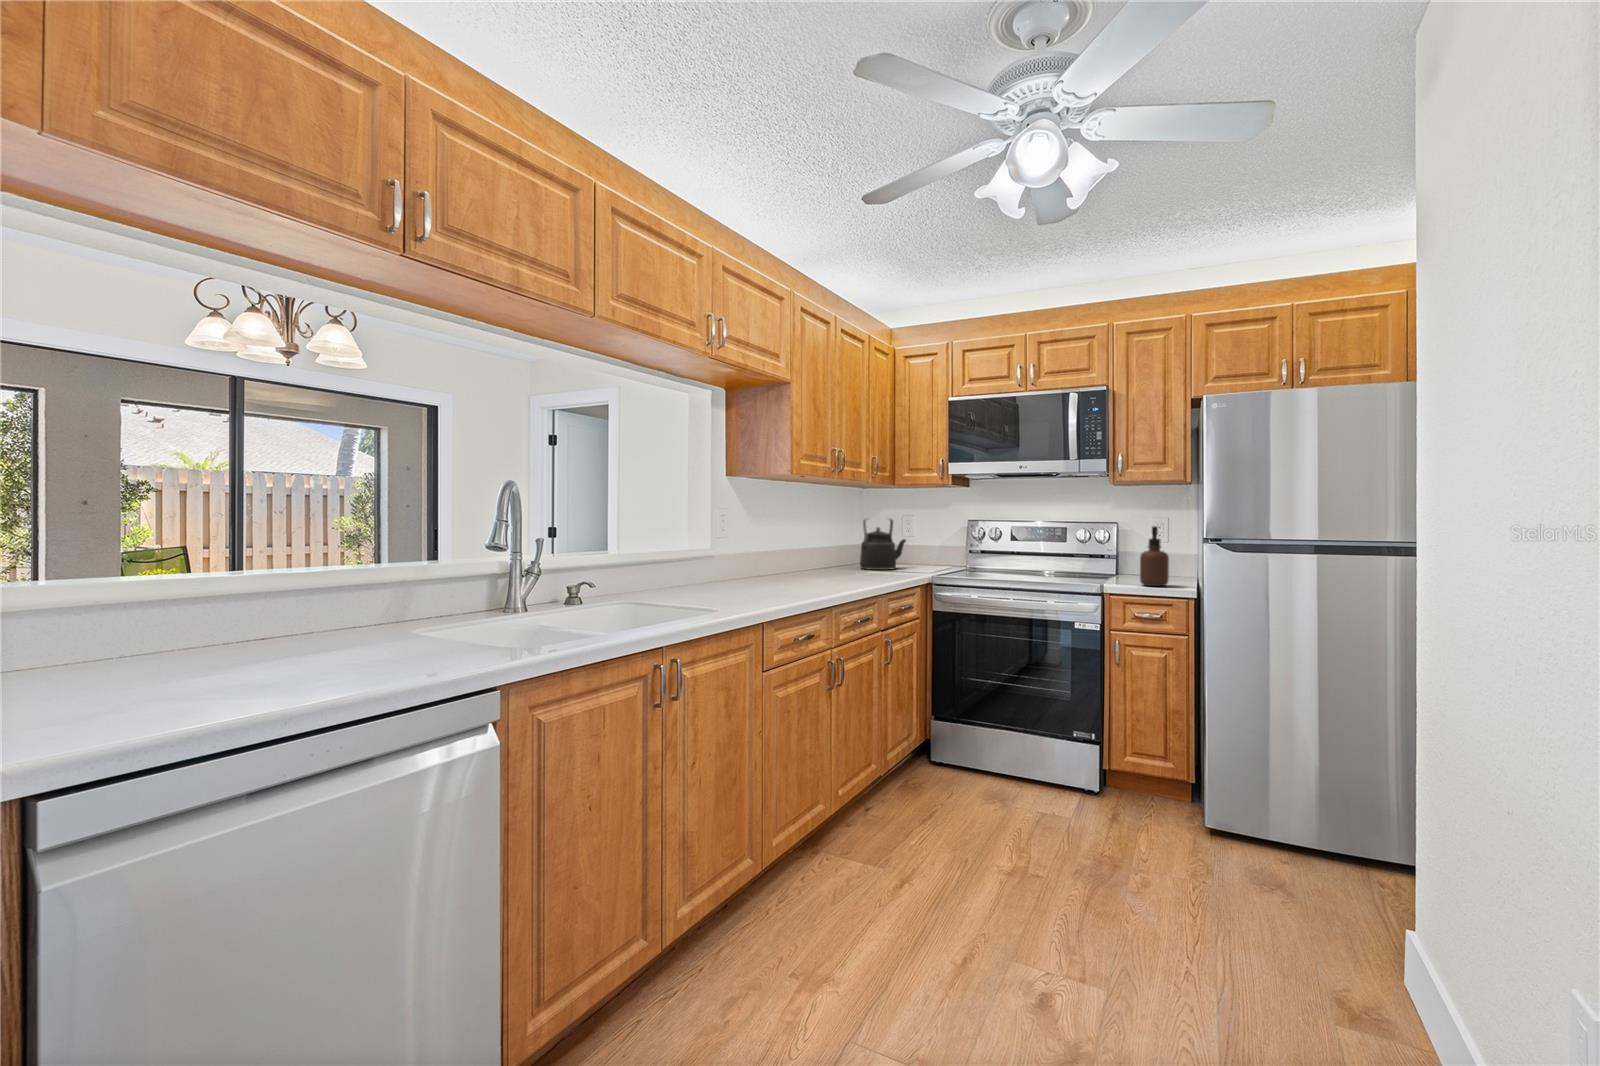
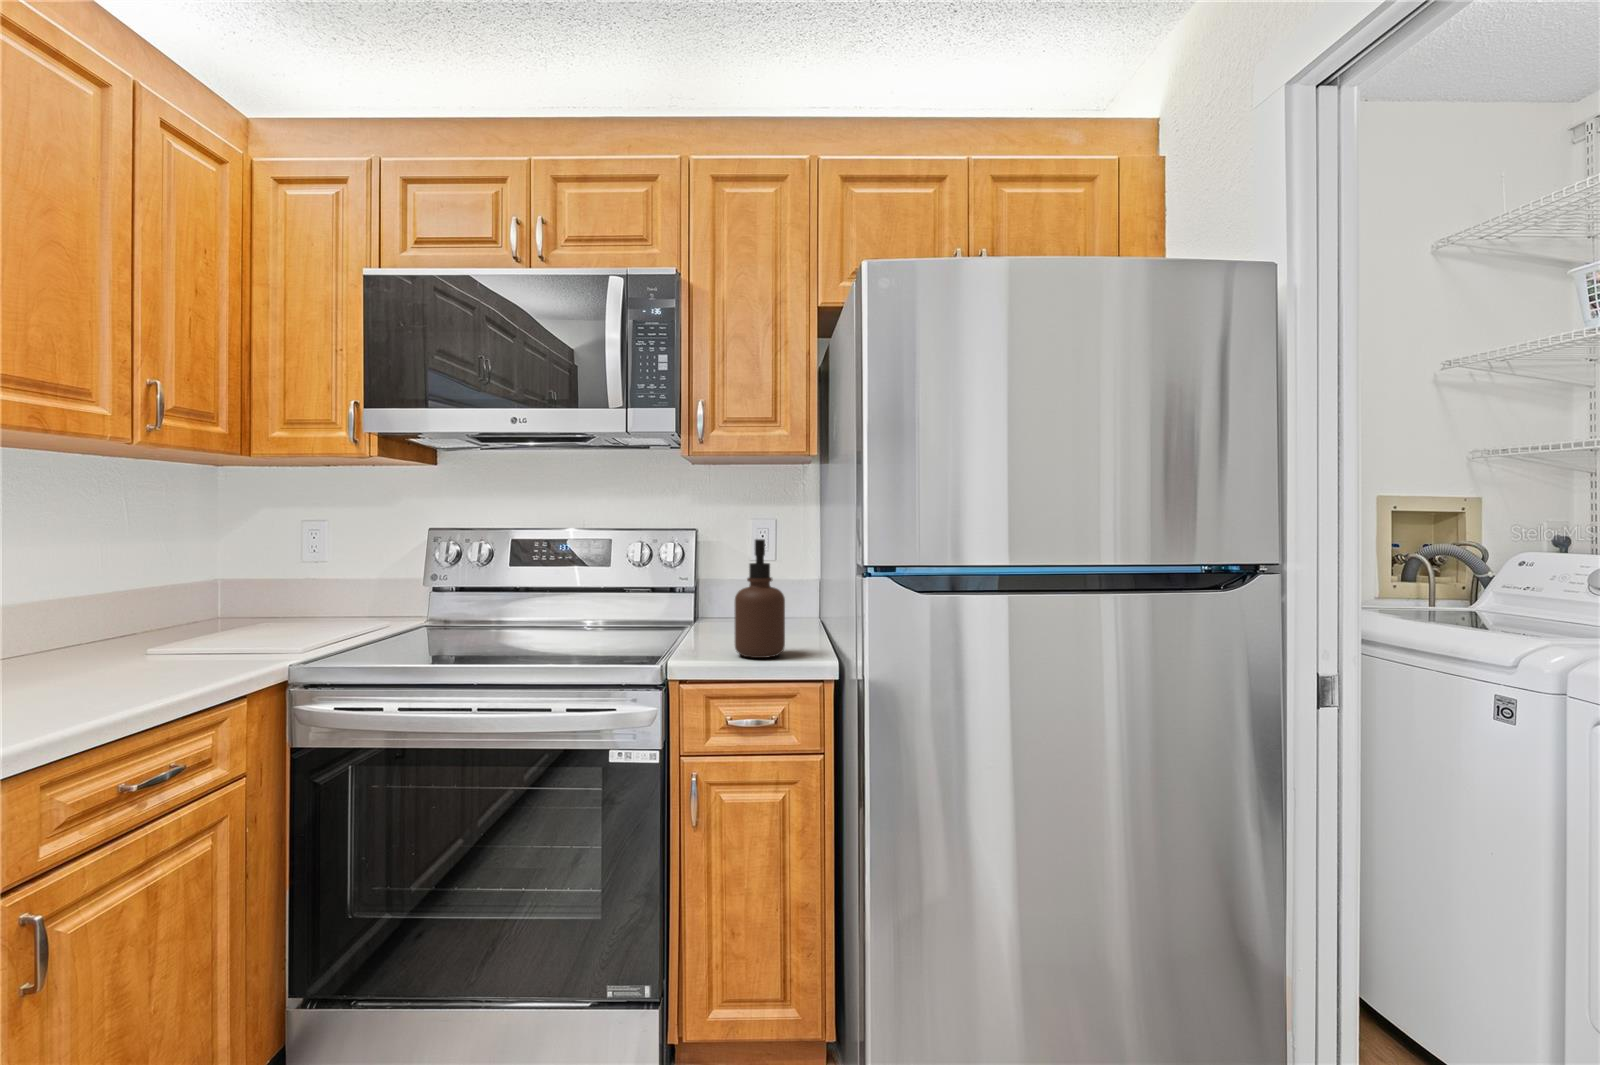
kettle: present [860,519,906,570] -> none [145,524,284,643]

